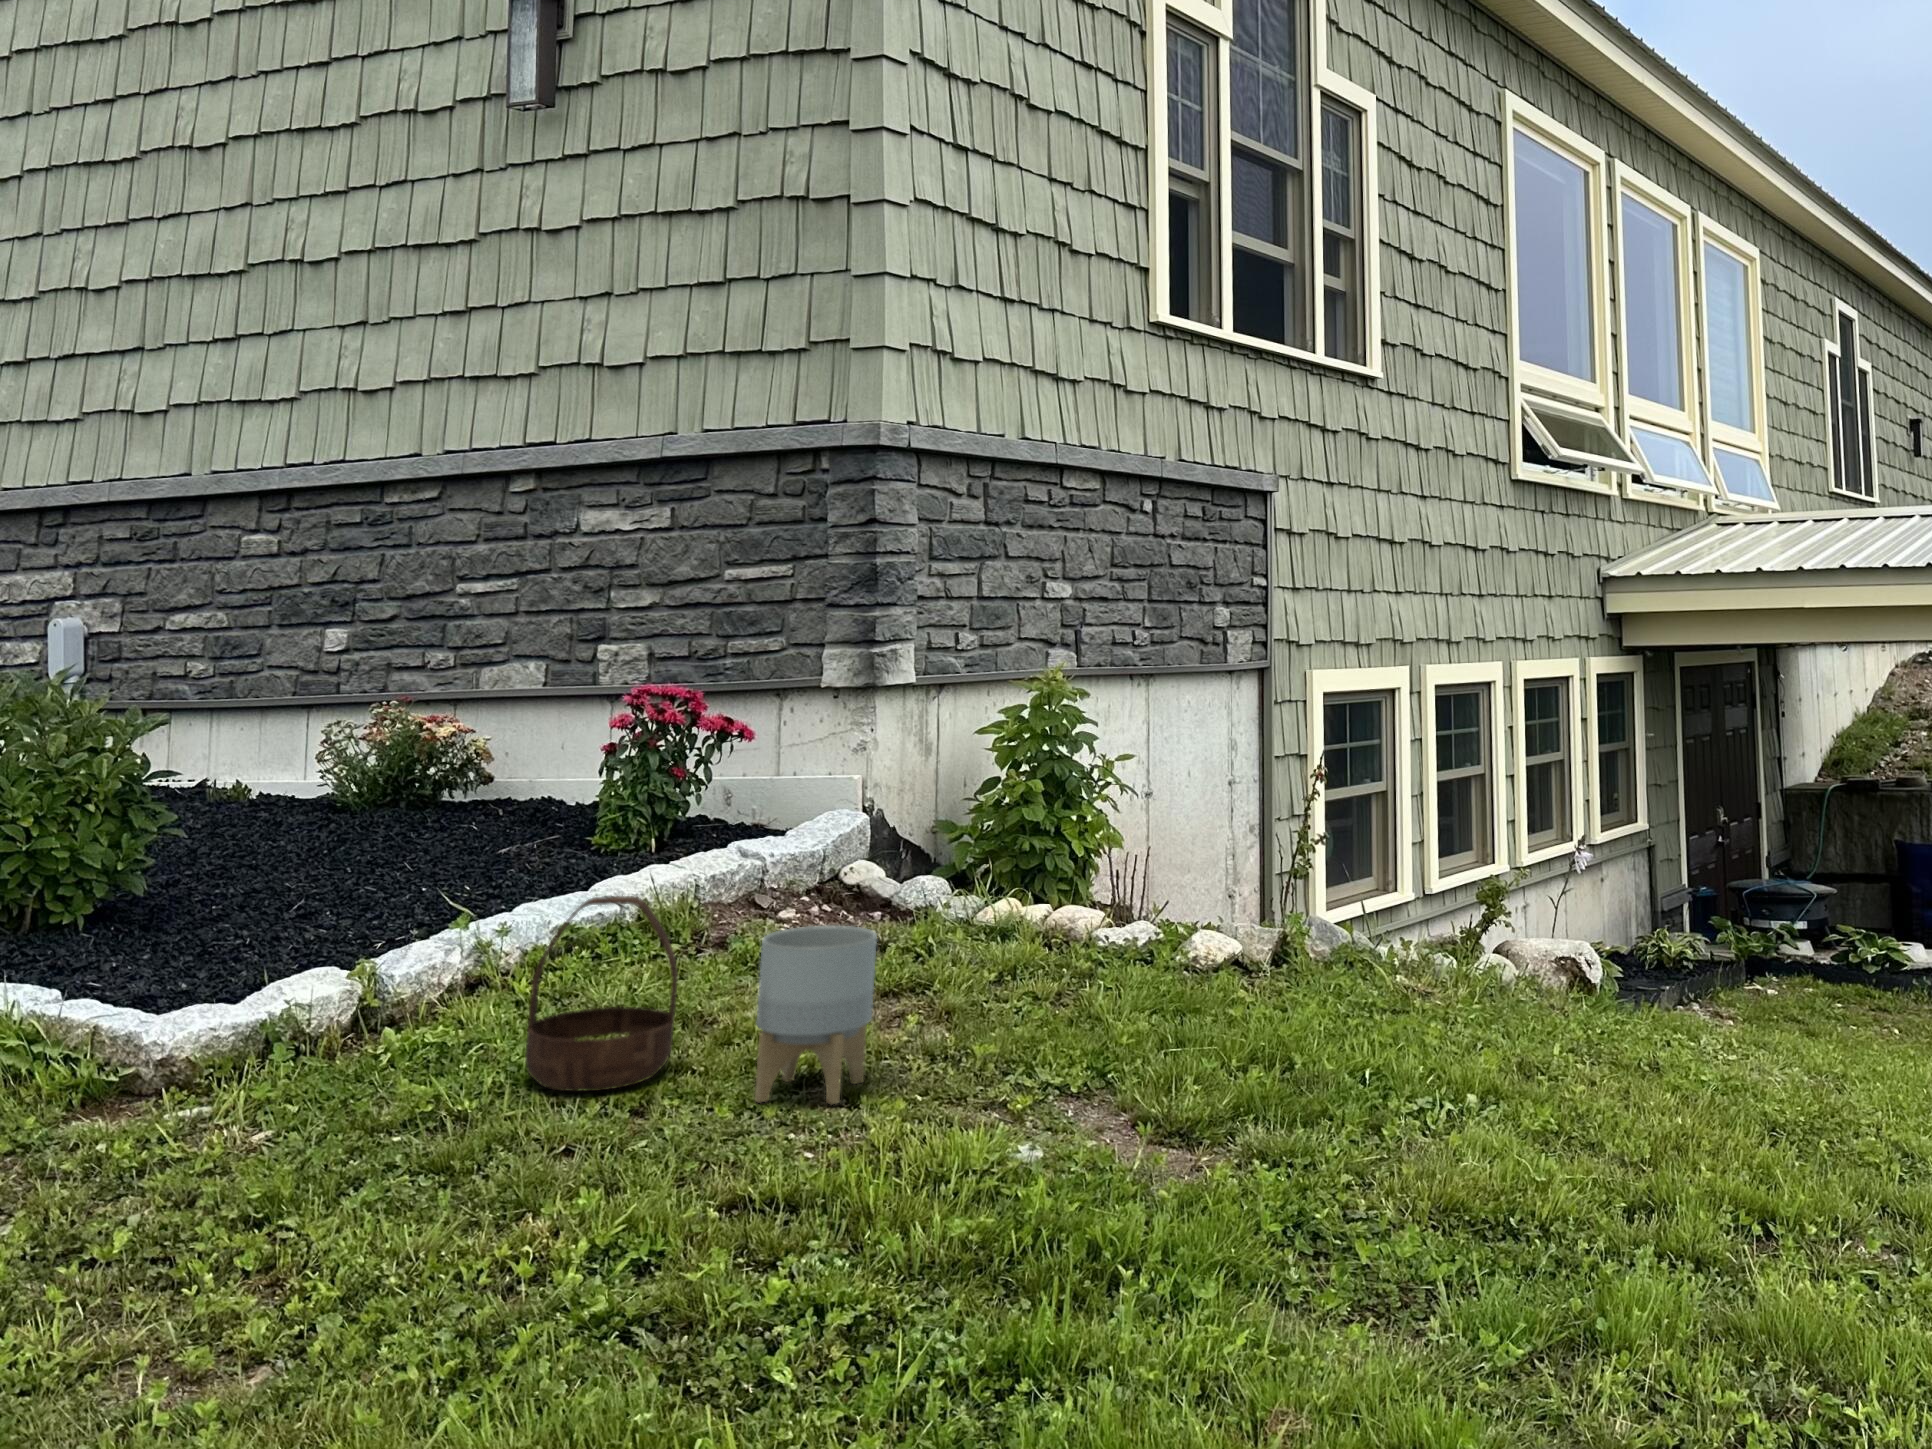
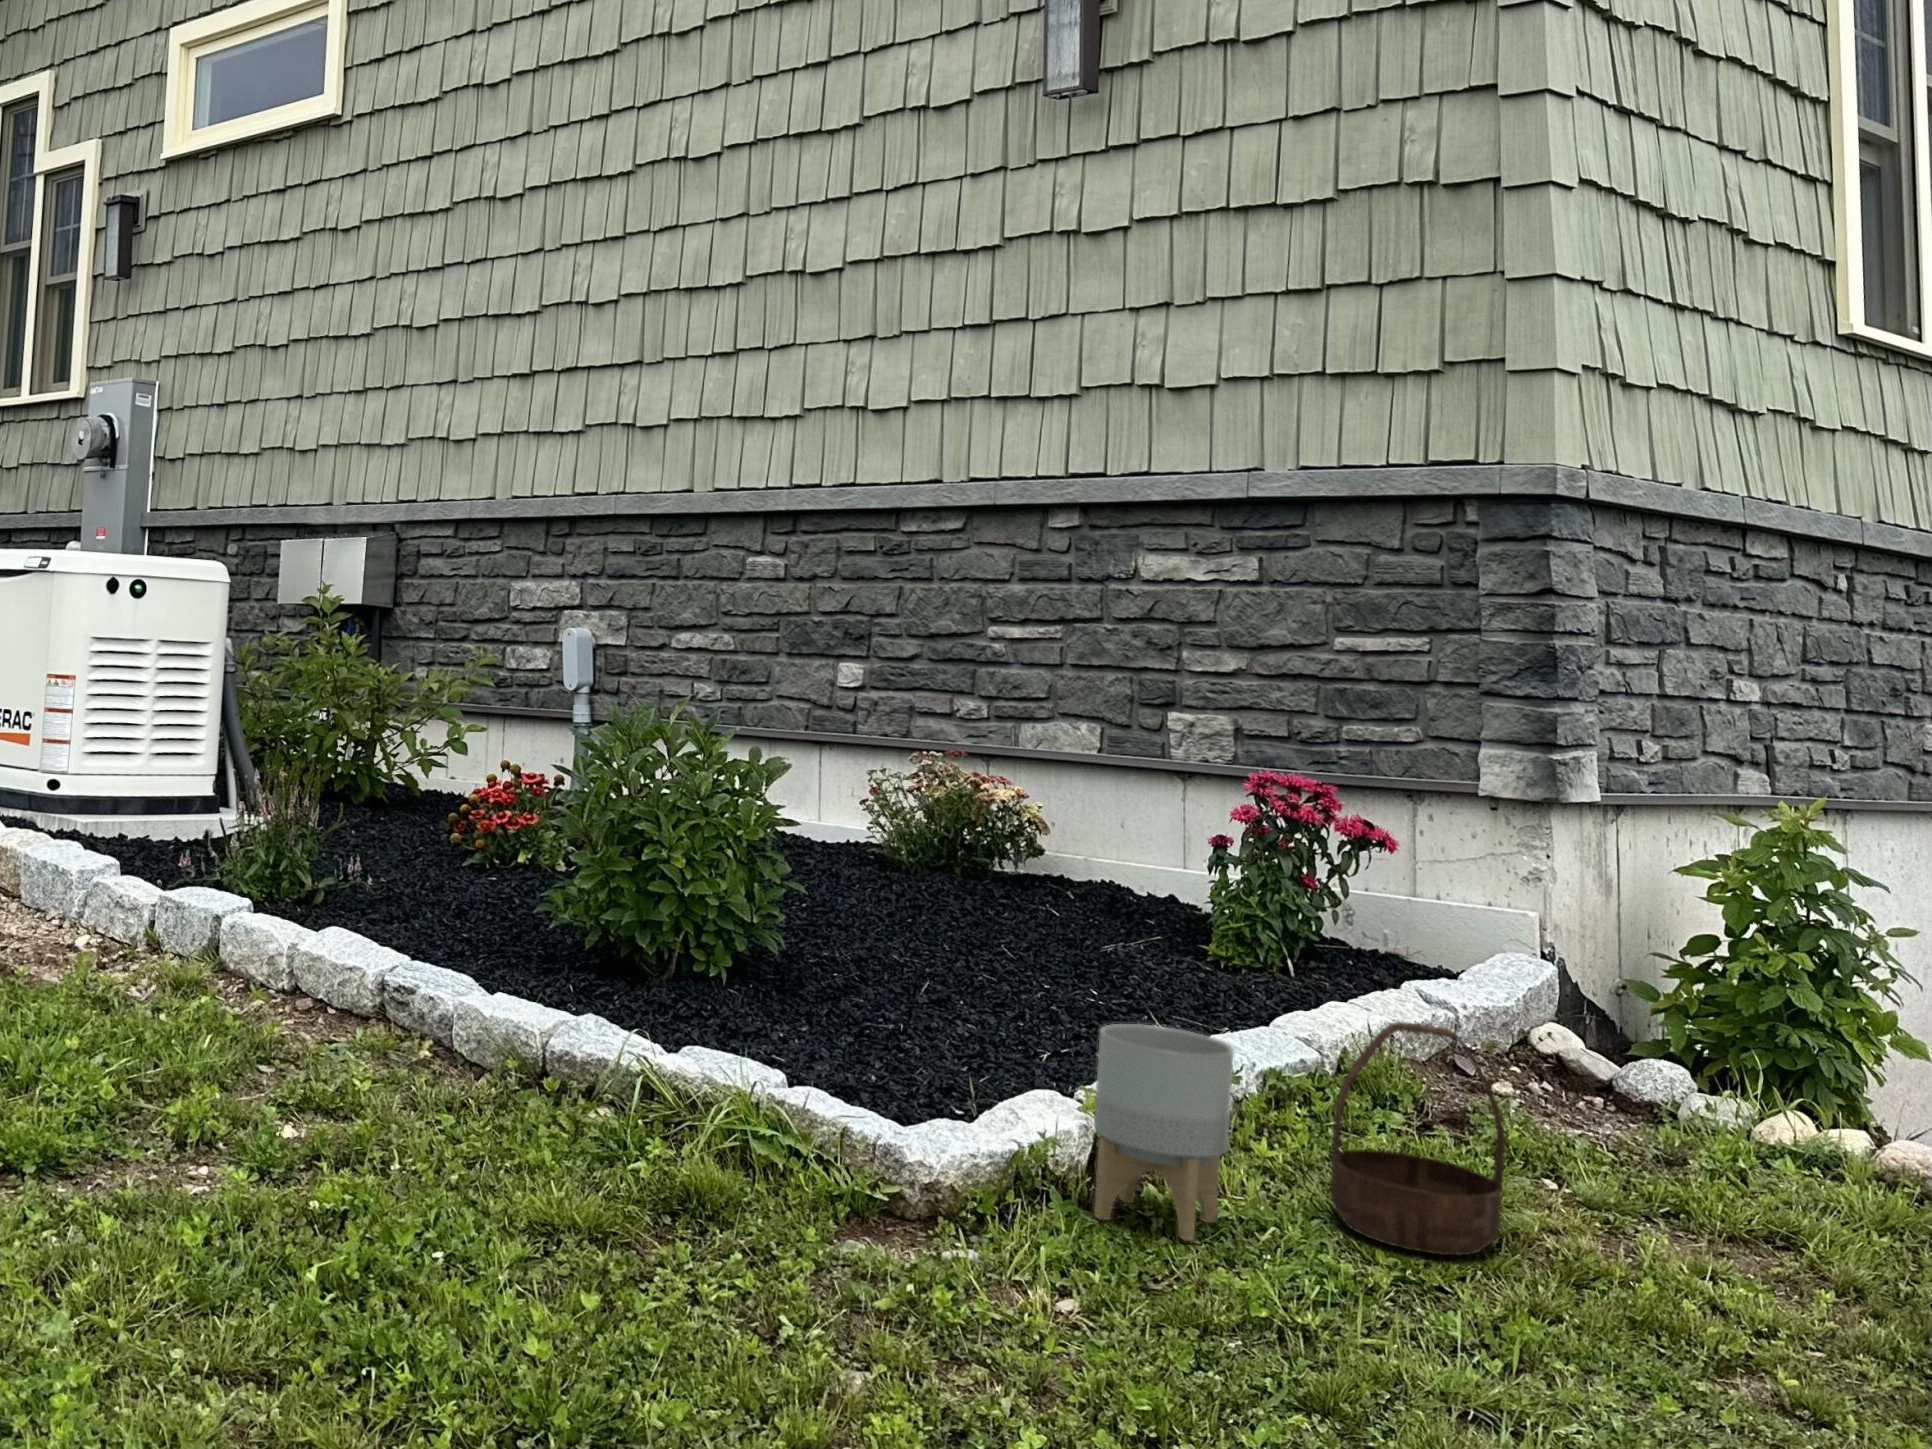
planter: present [755,926,877,1105] -> present [1094,1024,1233,1241]

